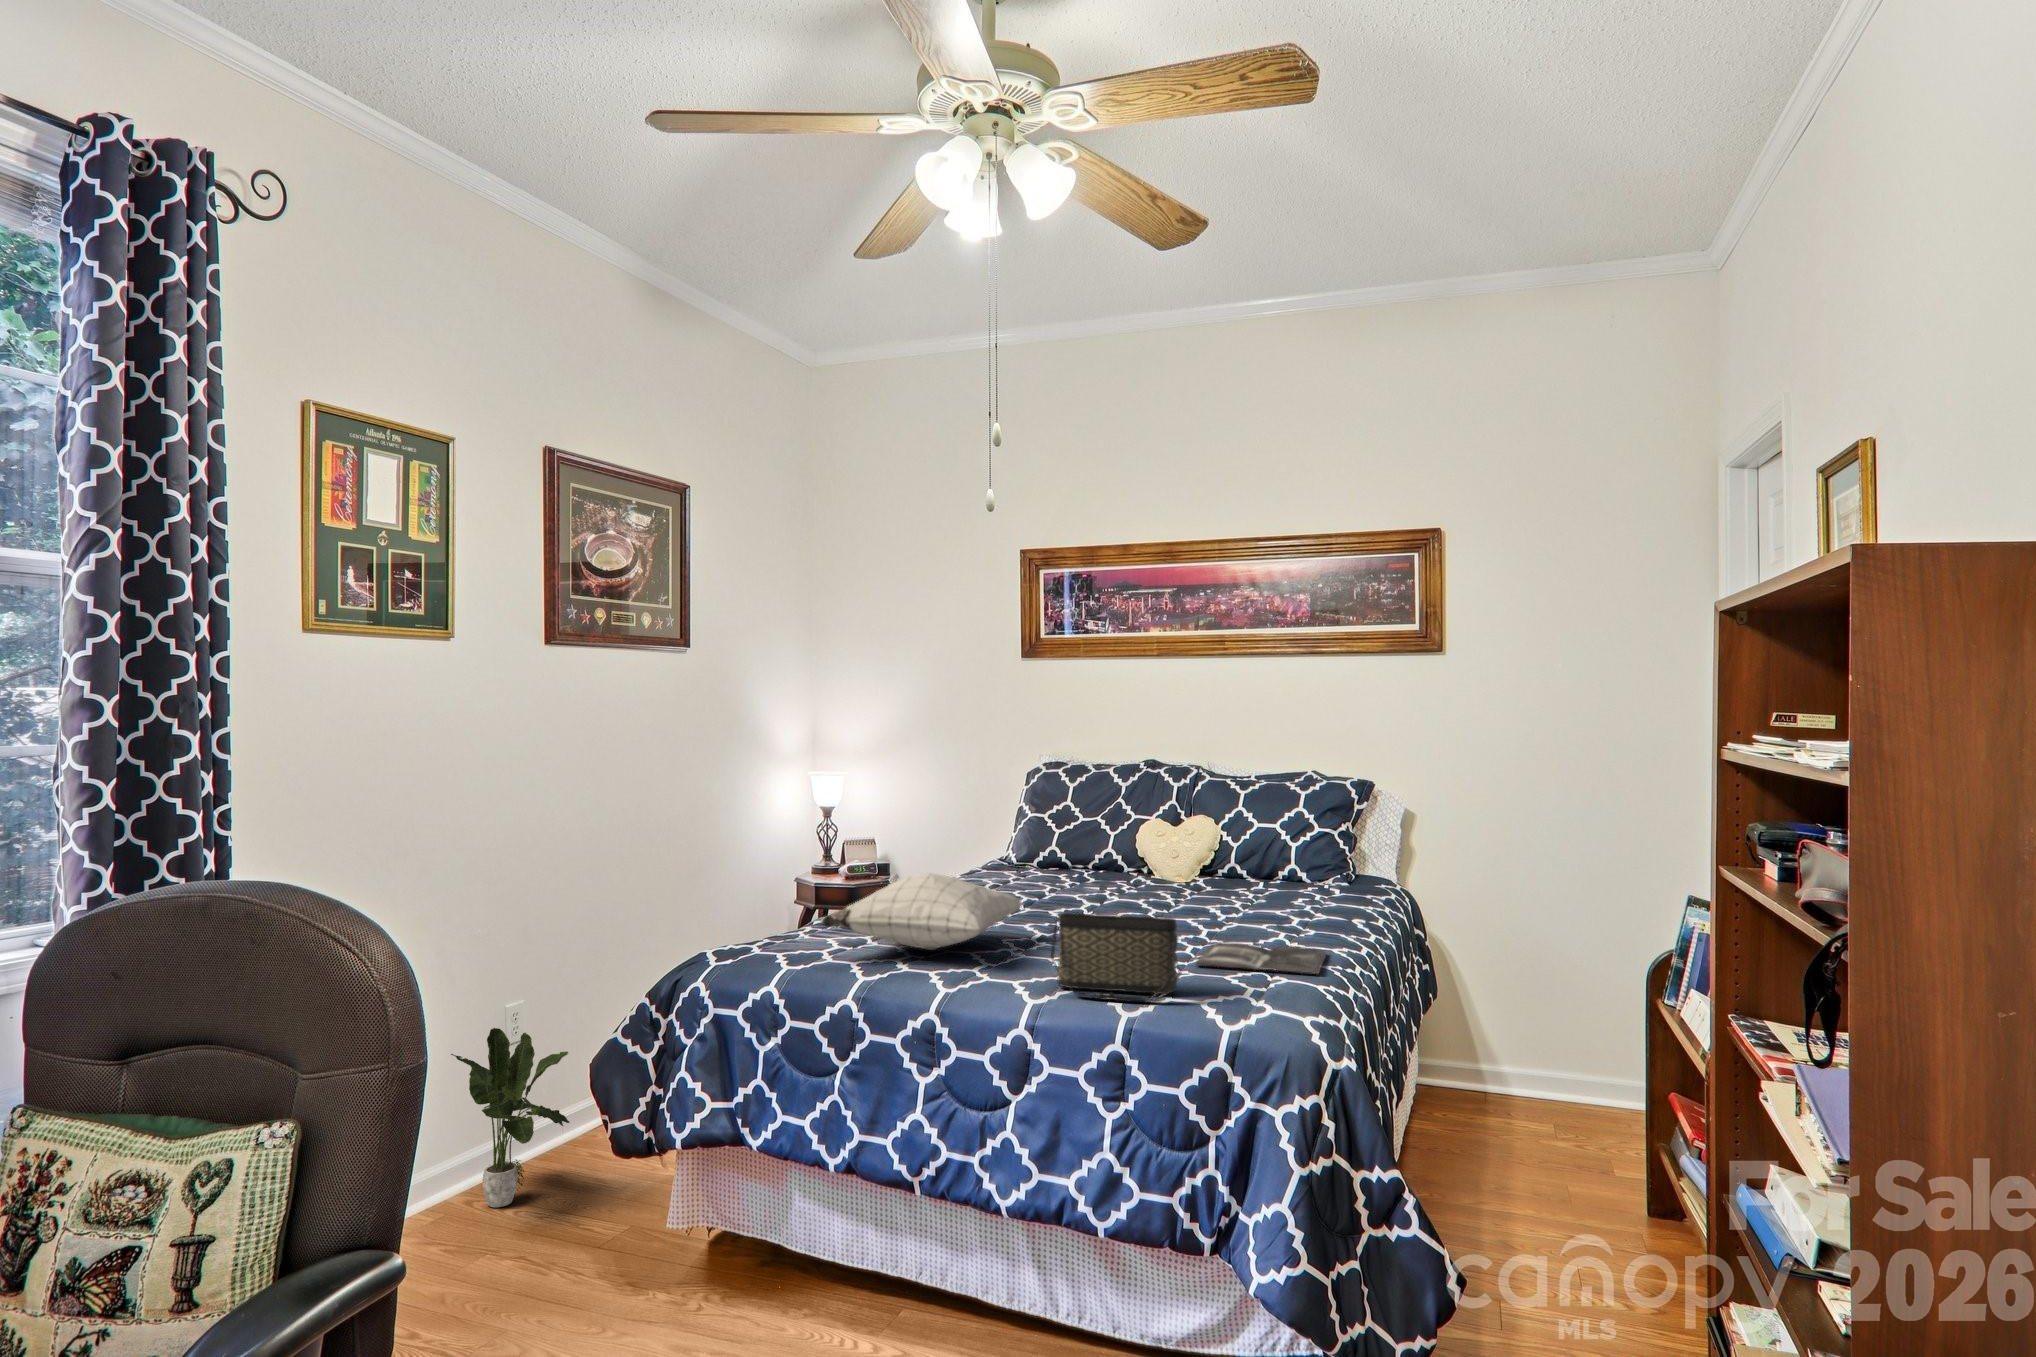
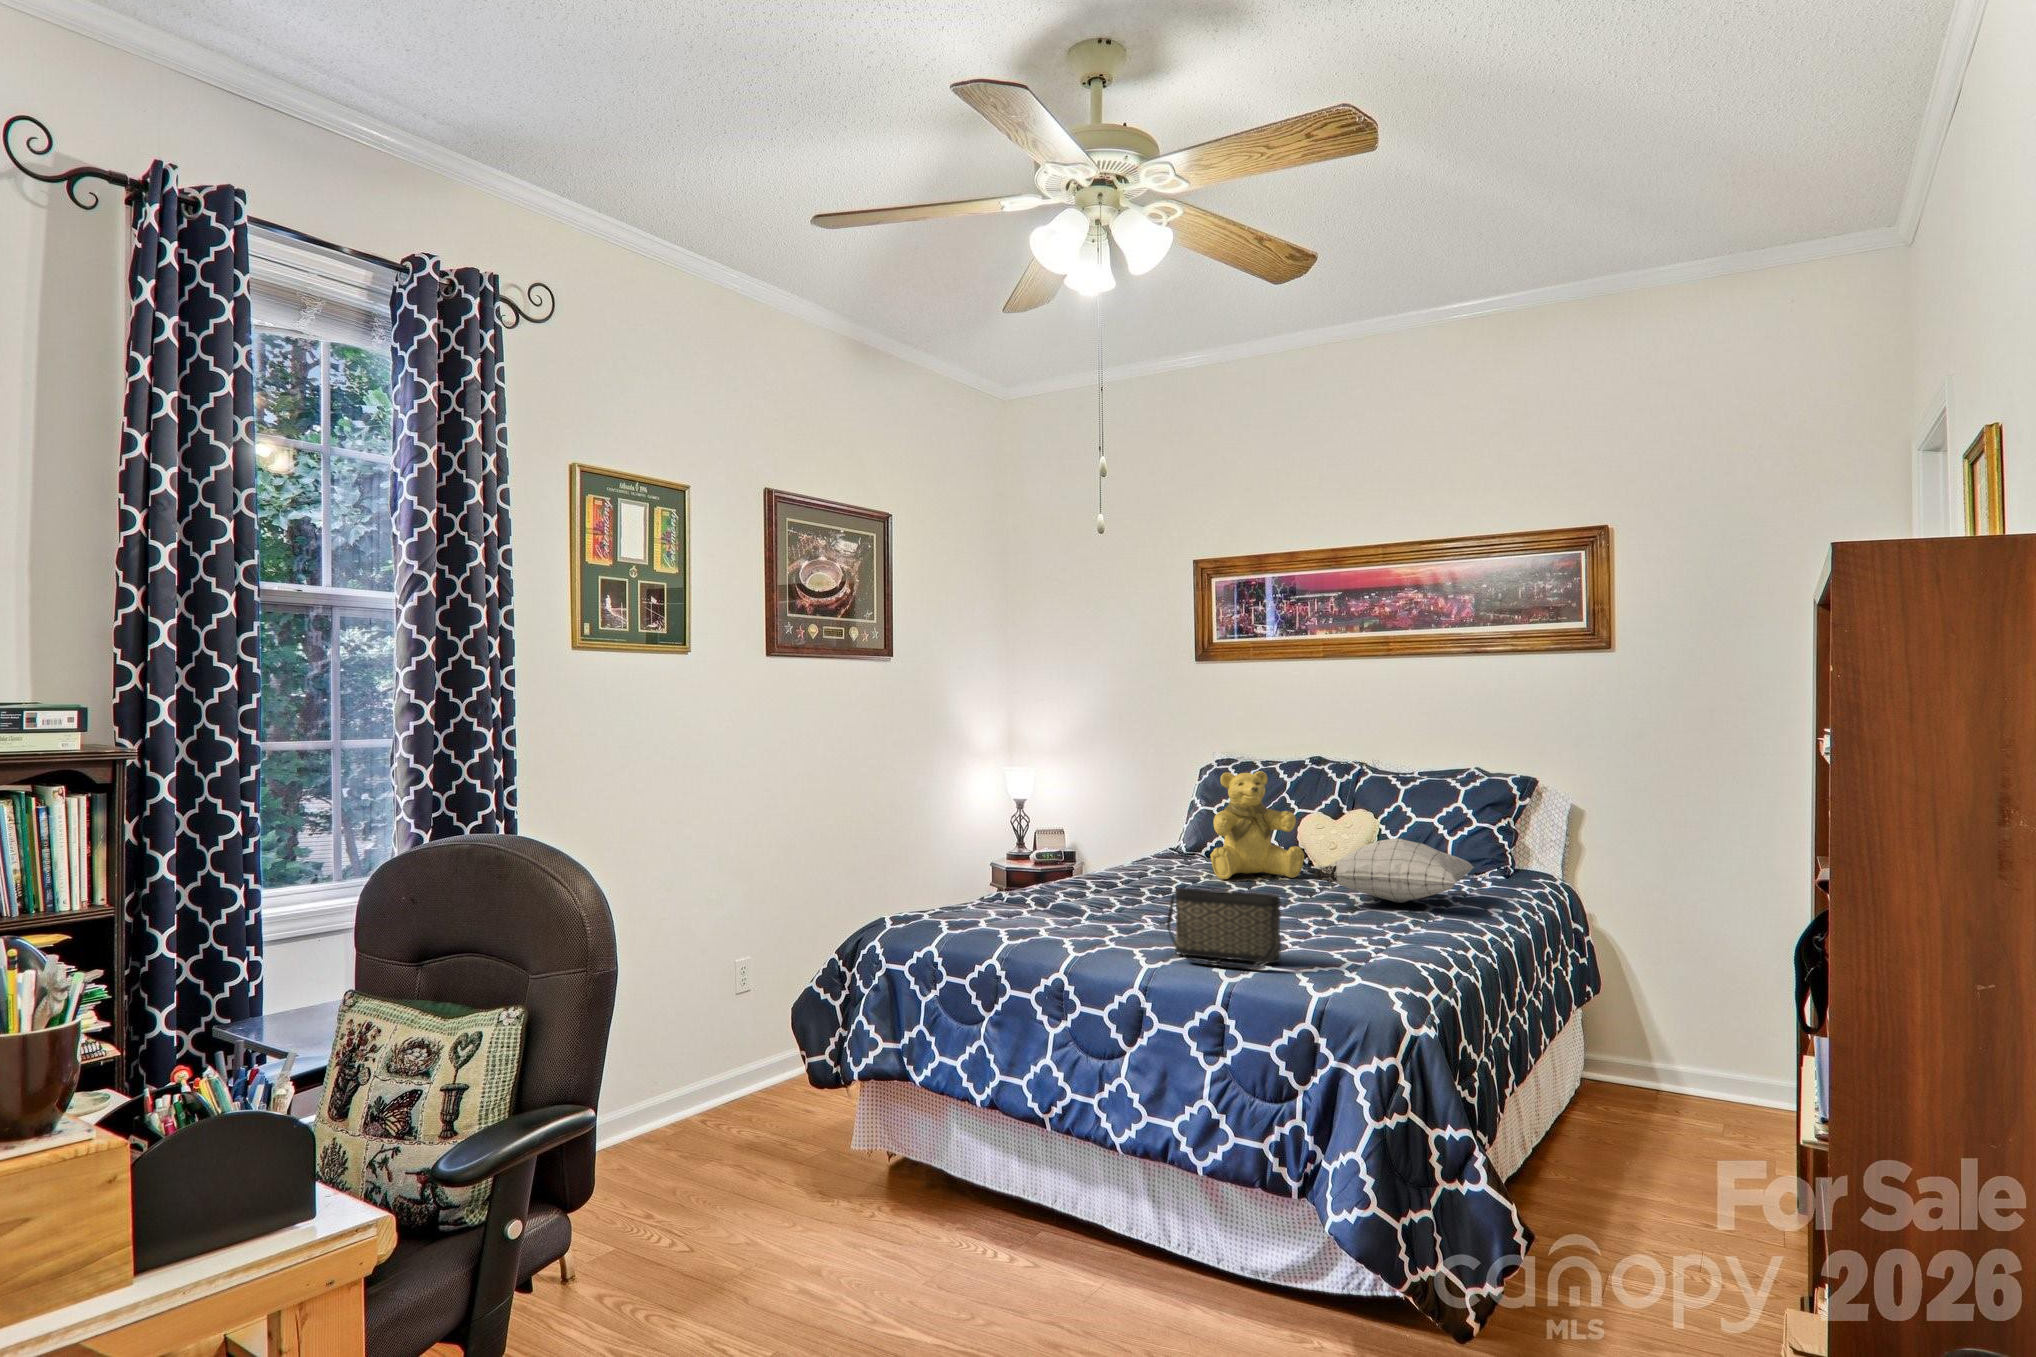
teddy bear: none [1059,777,1156,895] -> present [1210,771,1304,879]
pillow: present [821,873,1022,950] -> present [1313,838,1474,903]
magazine: present [1196,942,1326,974] -> none [1310,922,1443,952]
potted plant: present [451,1028,570,1207] -> none [689,975,785,1124]

